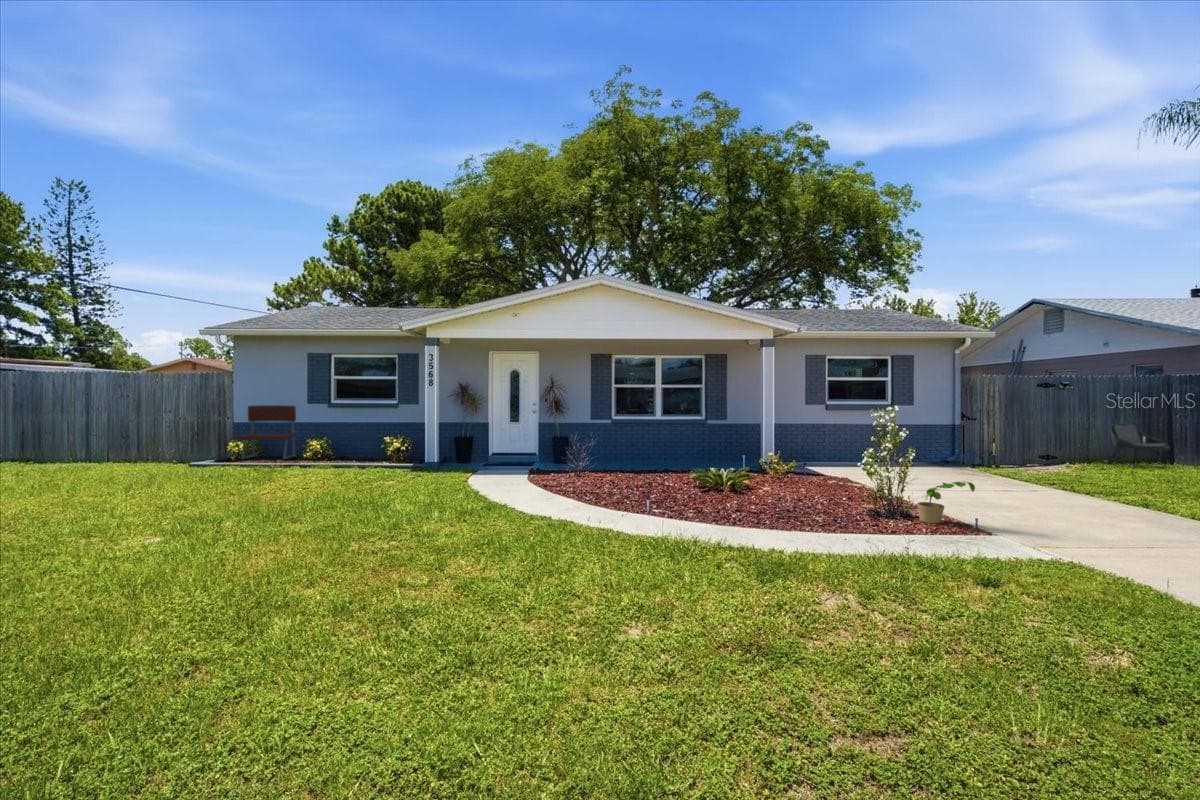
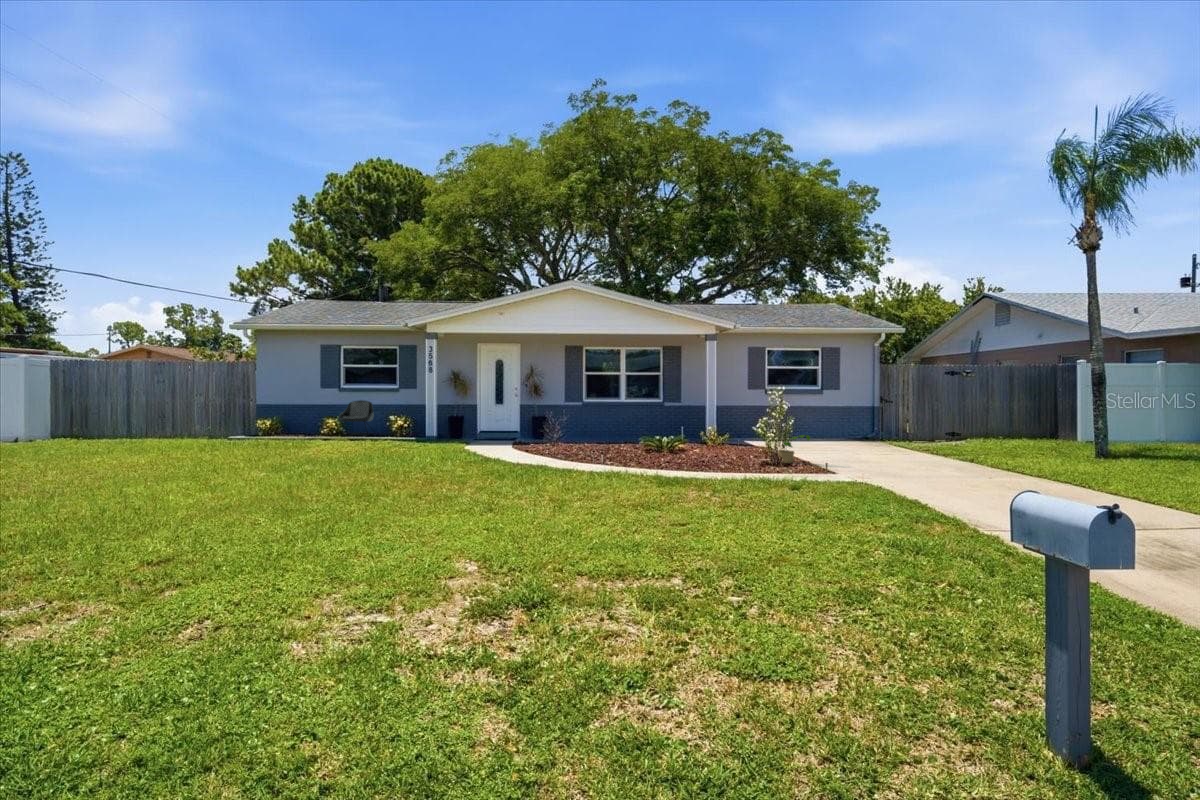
bench: present [234,405,296,459] -> none [263,390,312,436]
lounge chair: present [1106,423,1170,468] -> present [338,400,374,435]

